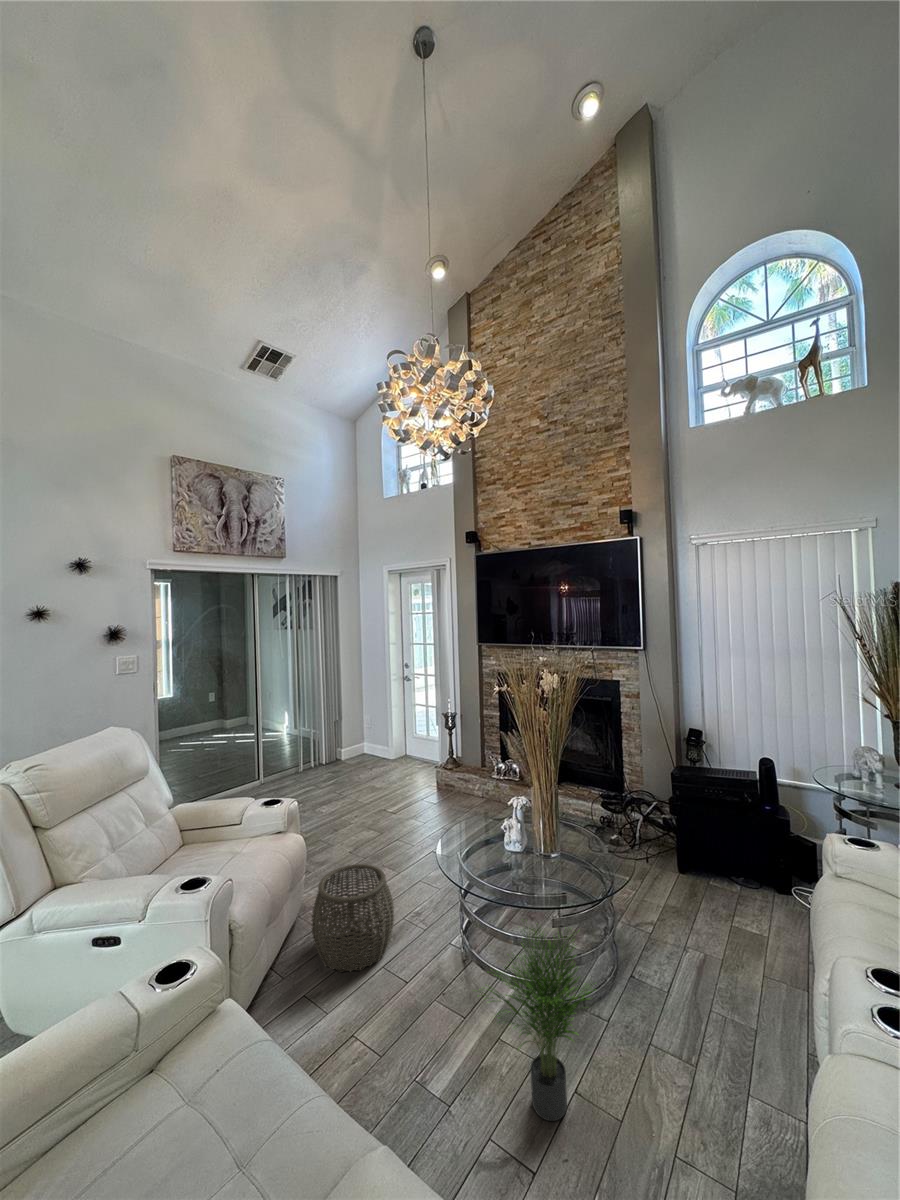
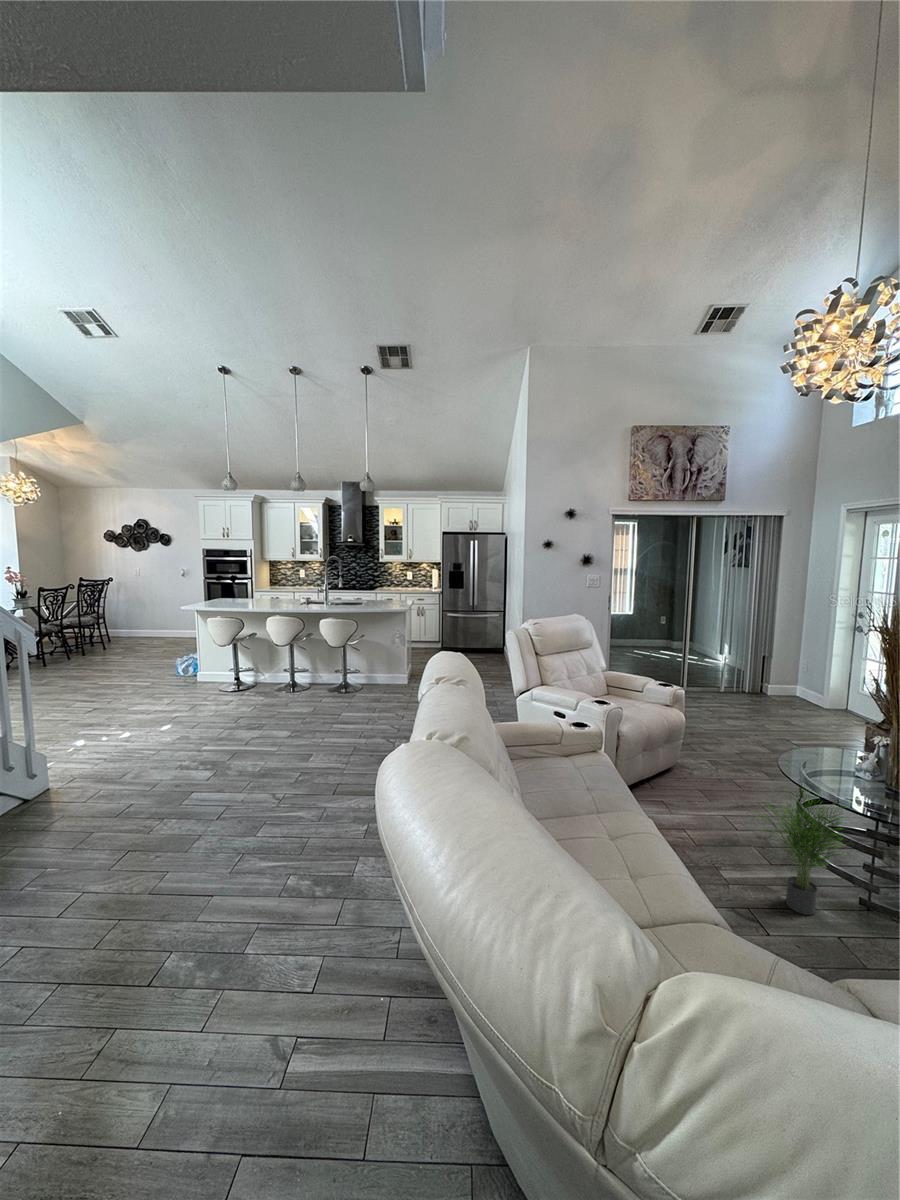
woven basket: present [312,864,394,972] -> none [676,739,743,806]

